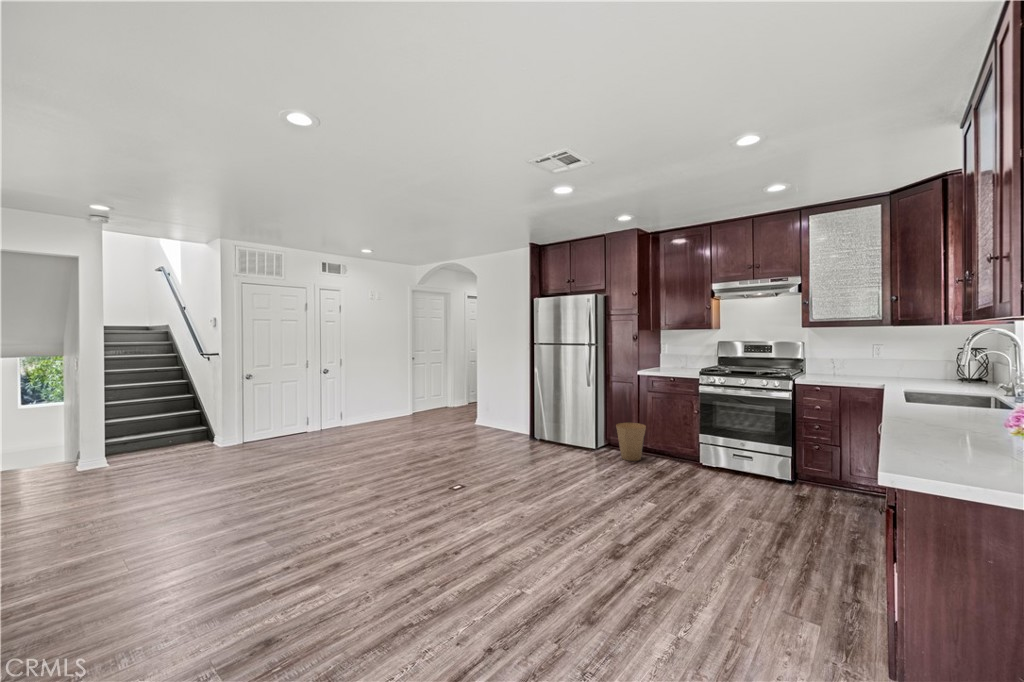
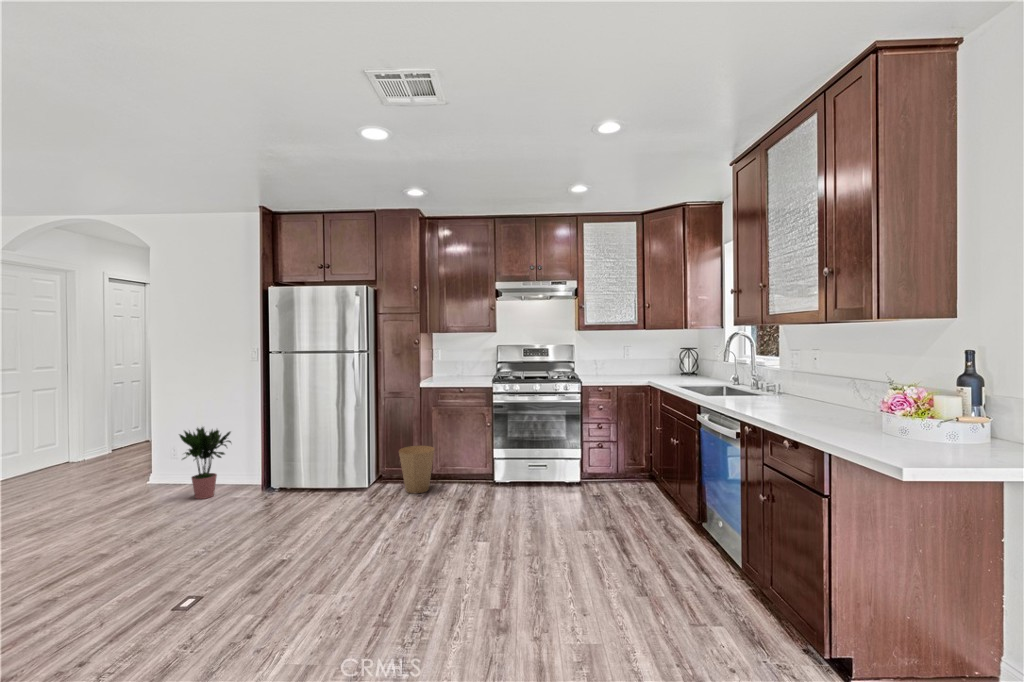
potted plant: none [483,390,516,438] -> present [179,427,231,499]

